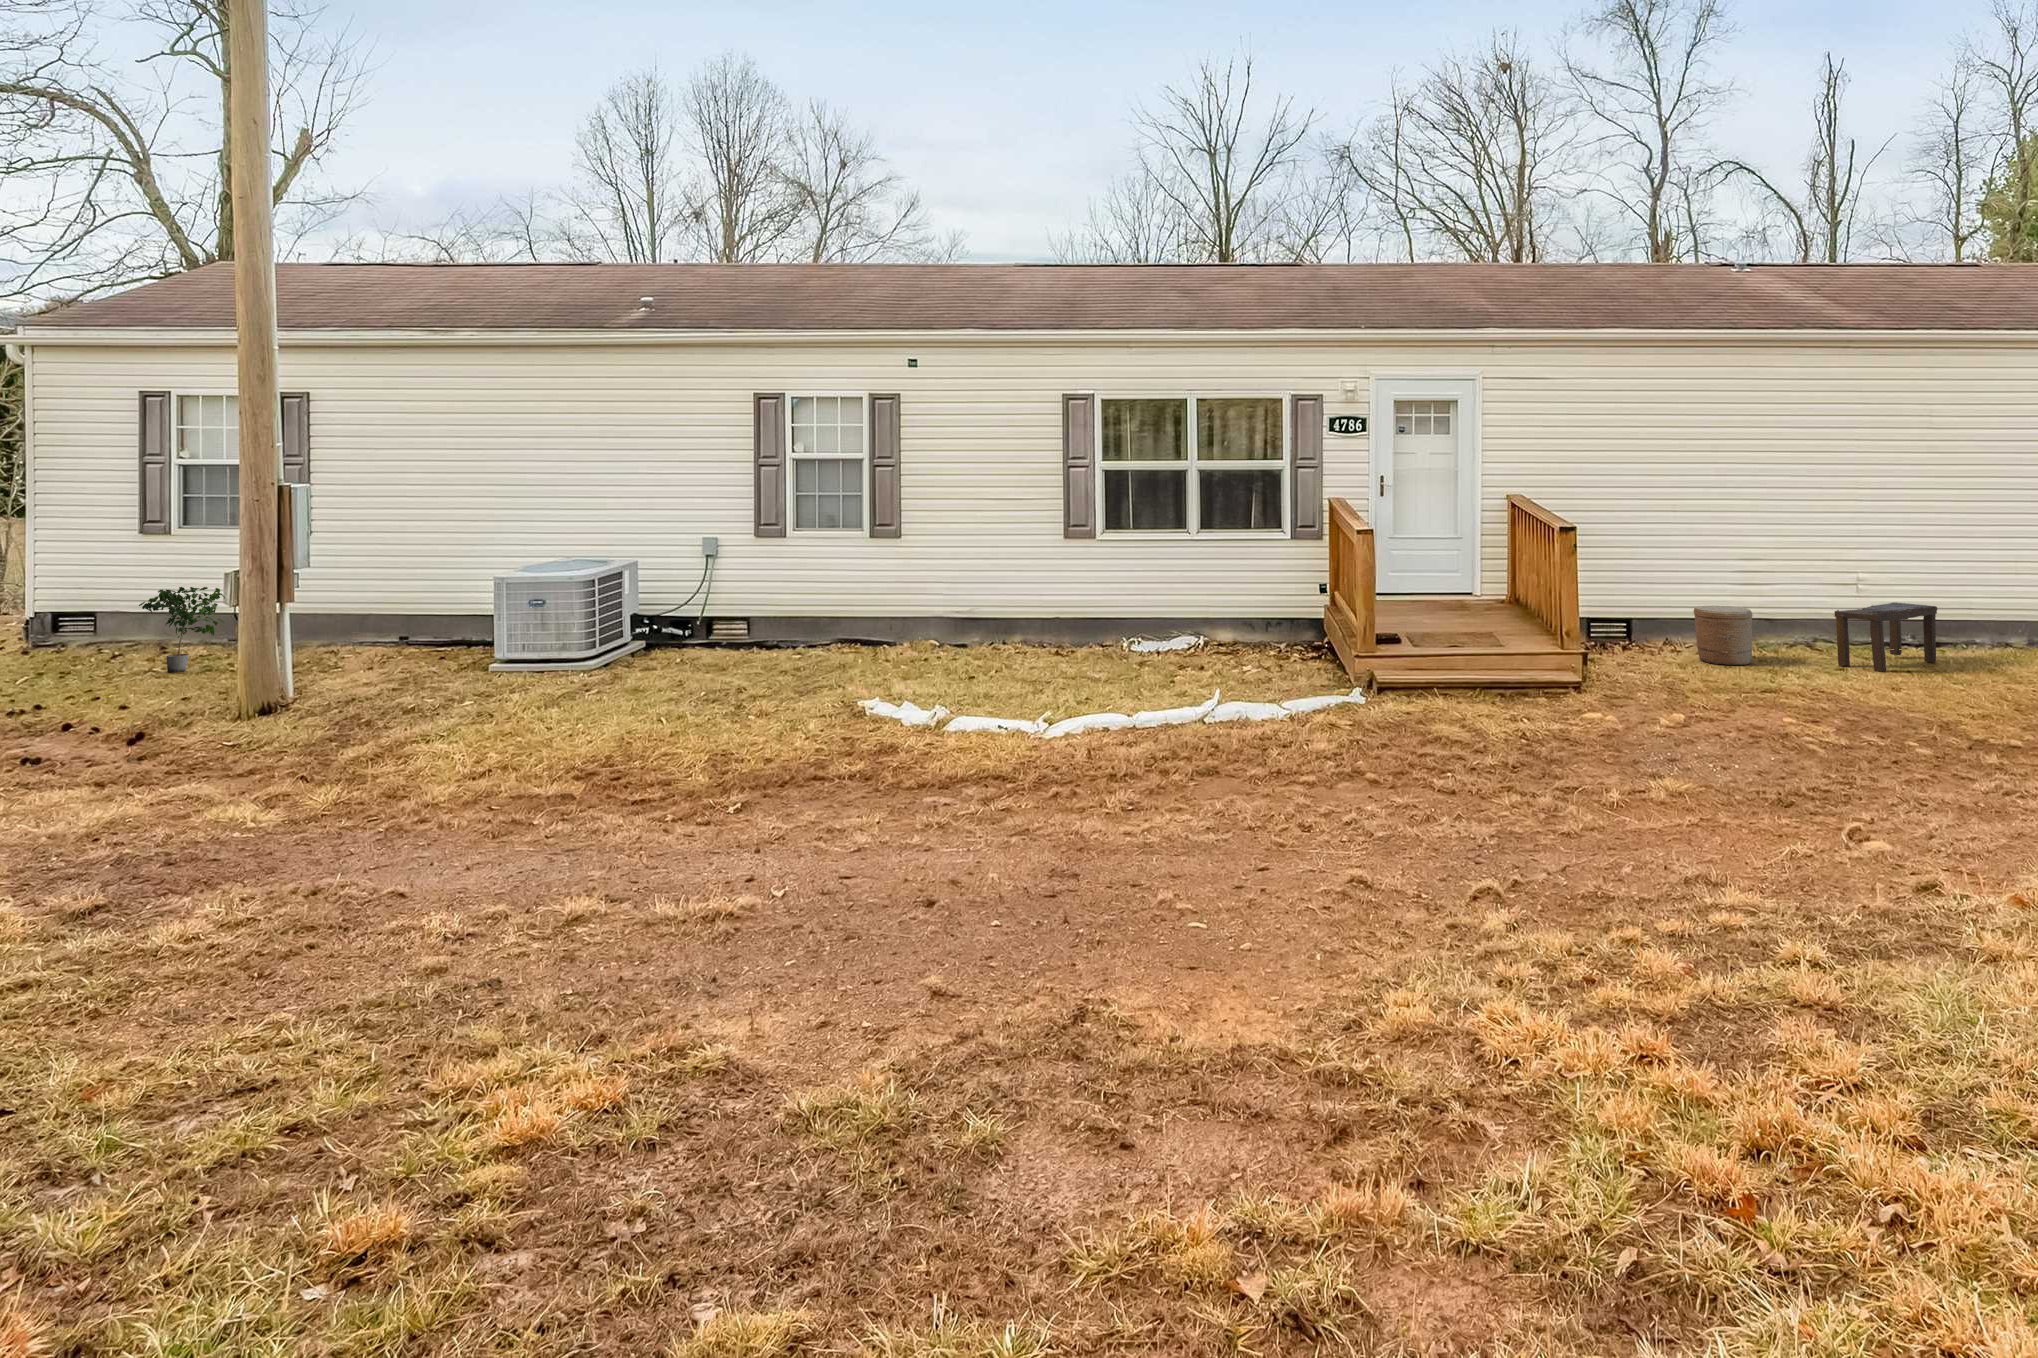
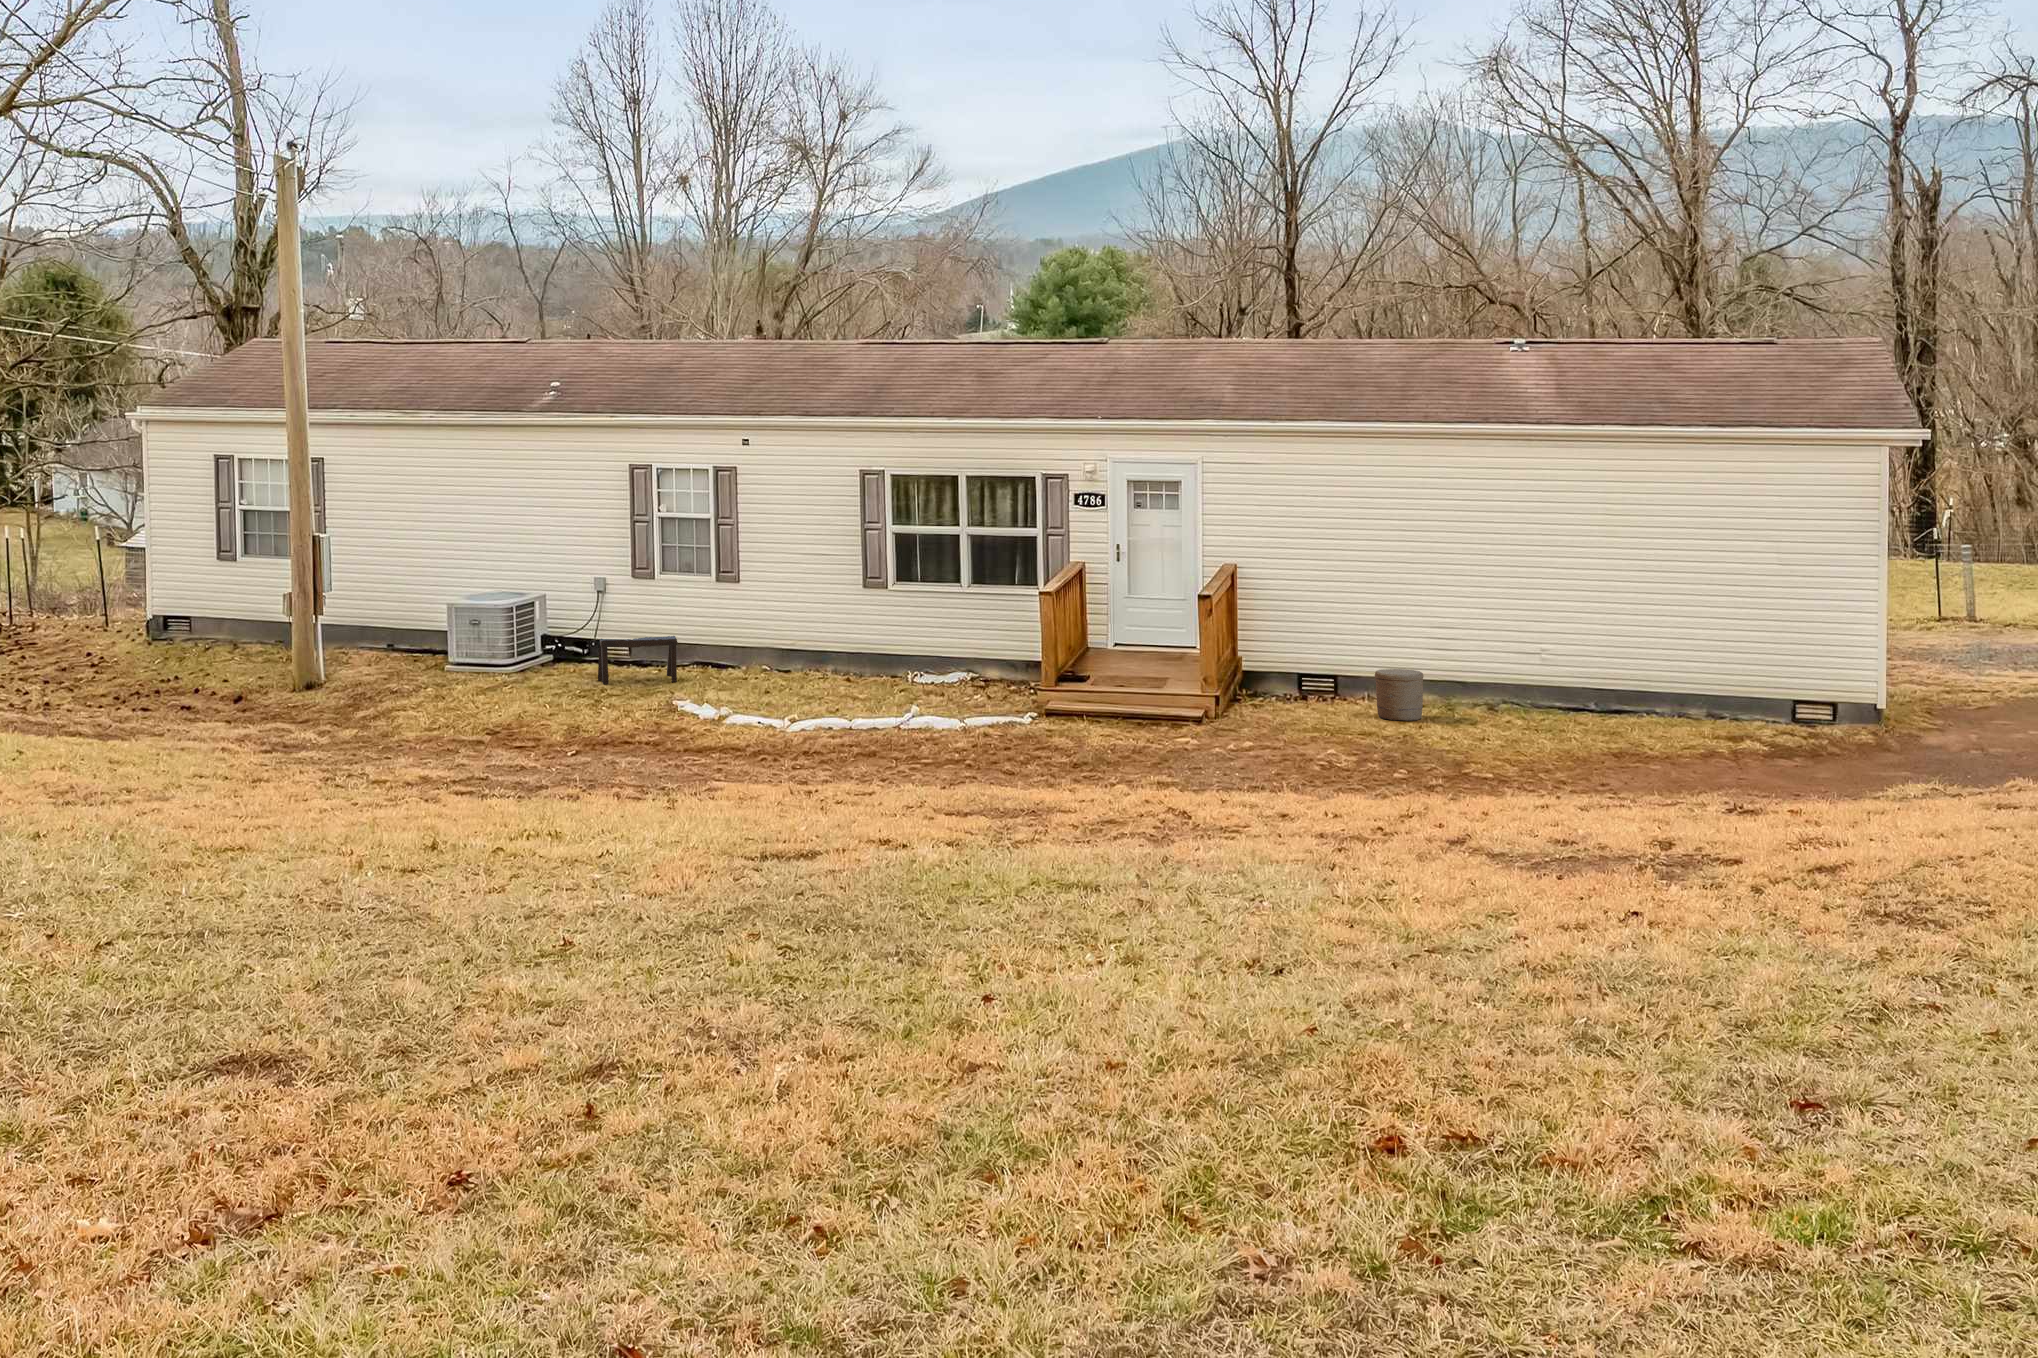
potted plant: present [139,587,225,672] -> none [224,601,276,662]
bench: present [1835,602,1937,672] -> present [598,636,677,685]

